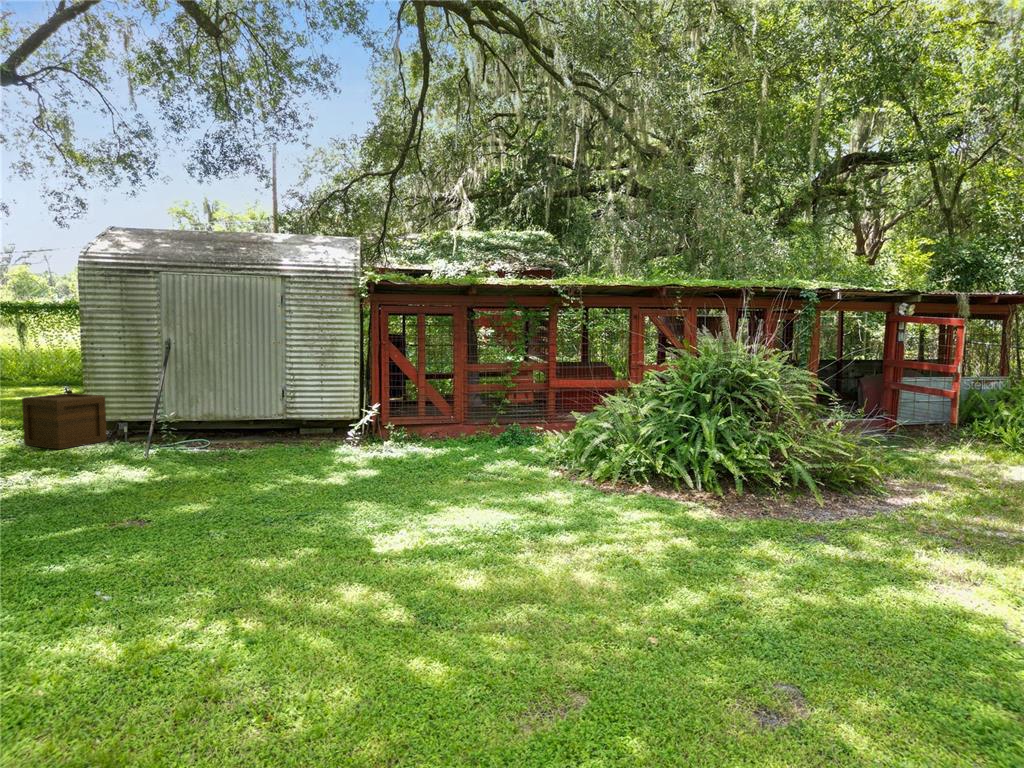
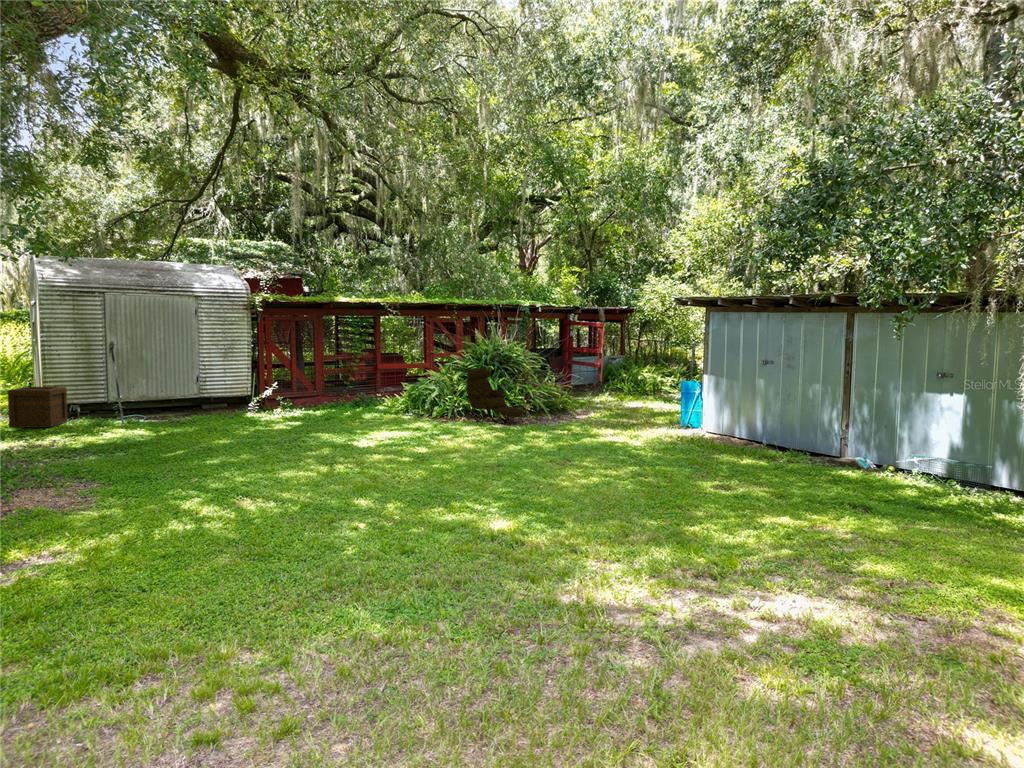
lounge chair: none [640,395,751,522] -> present [466,368,522,424]

